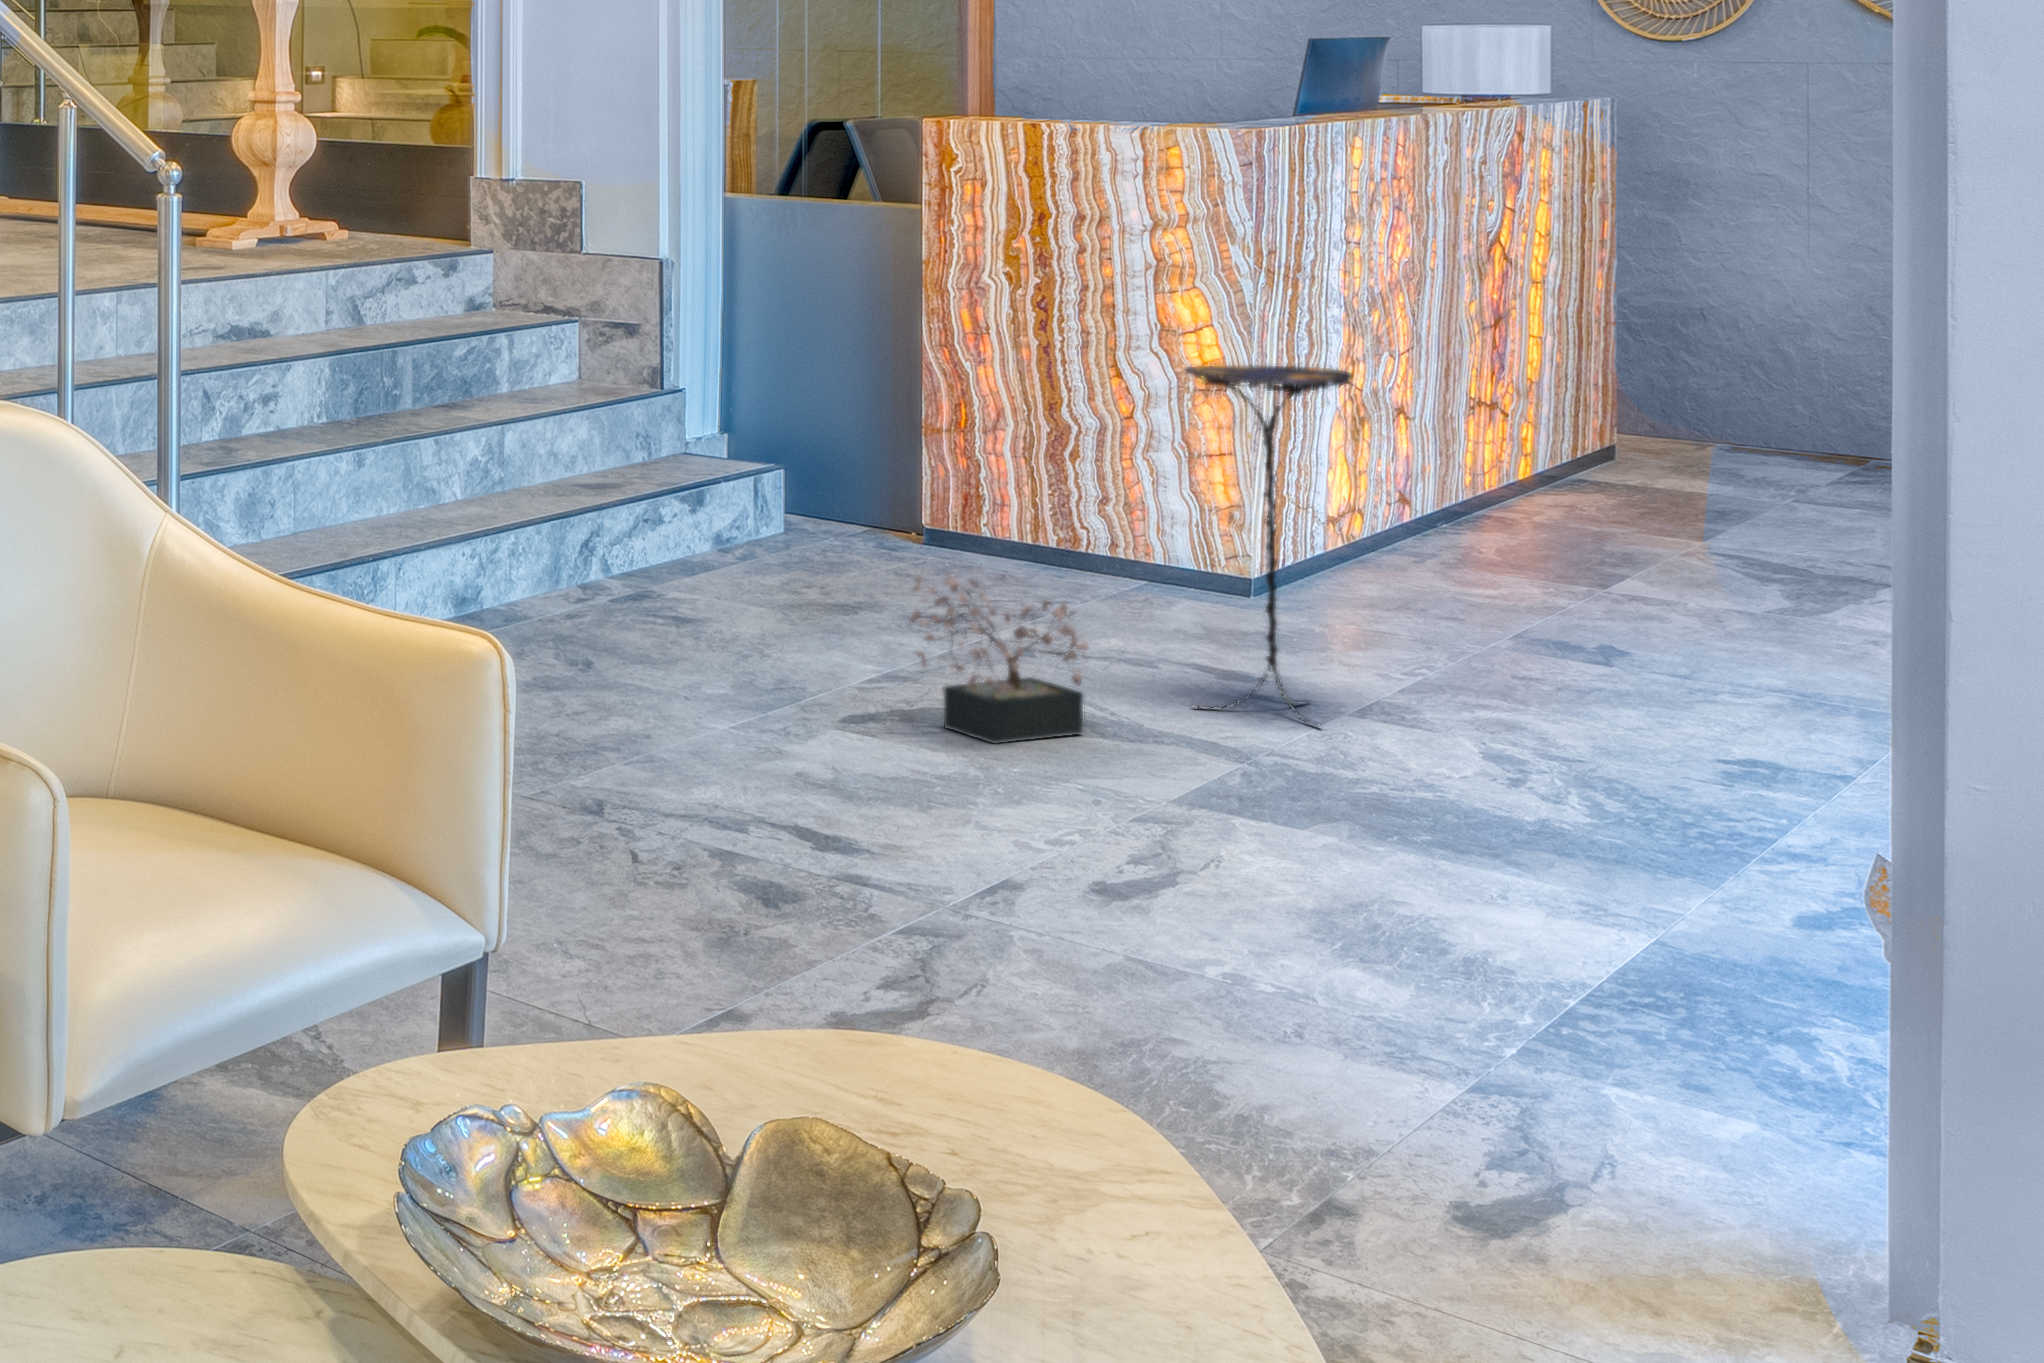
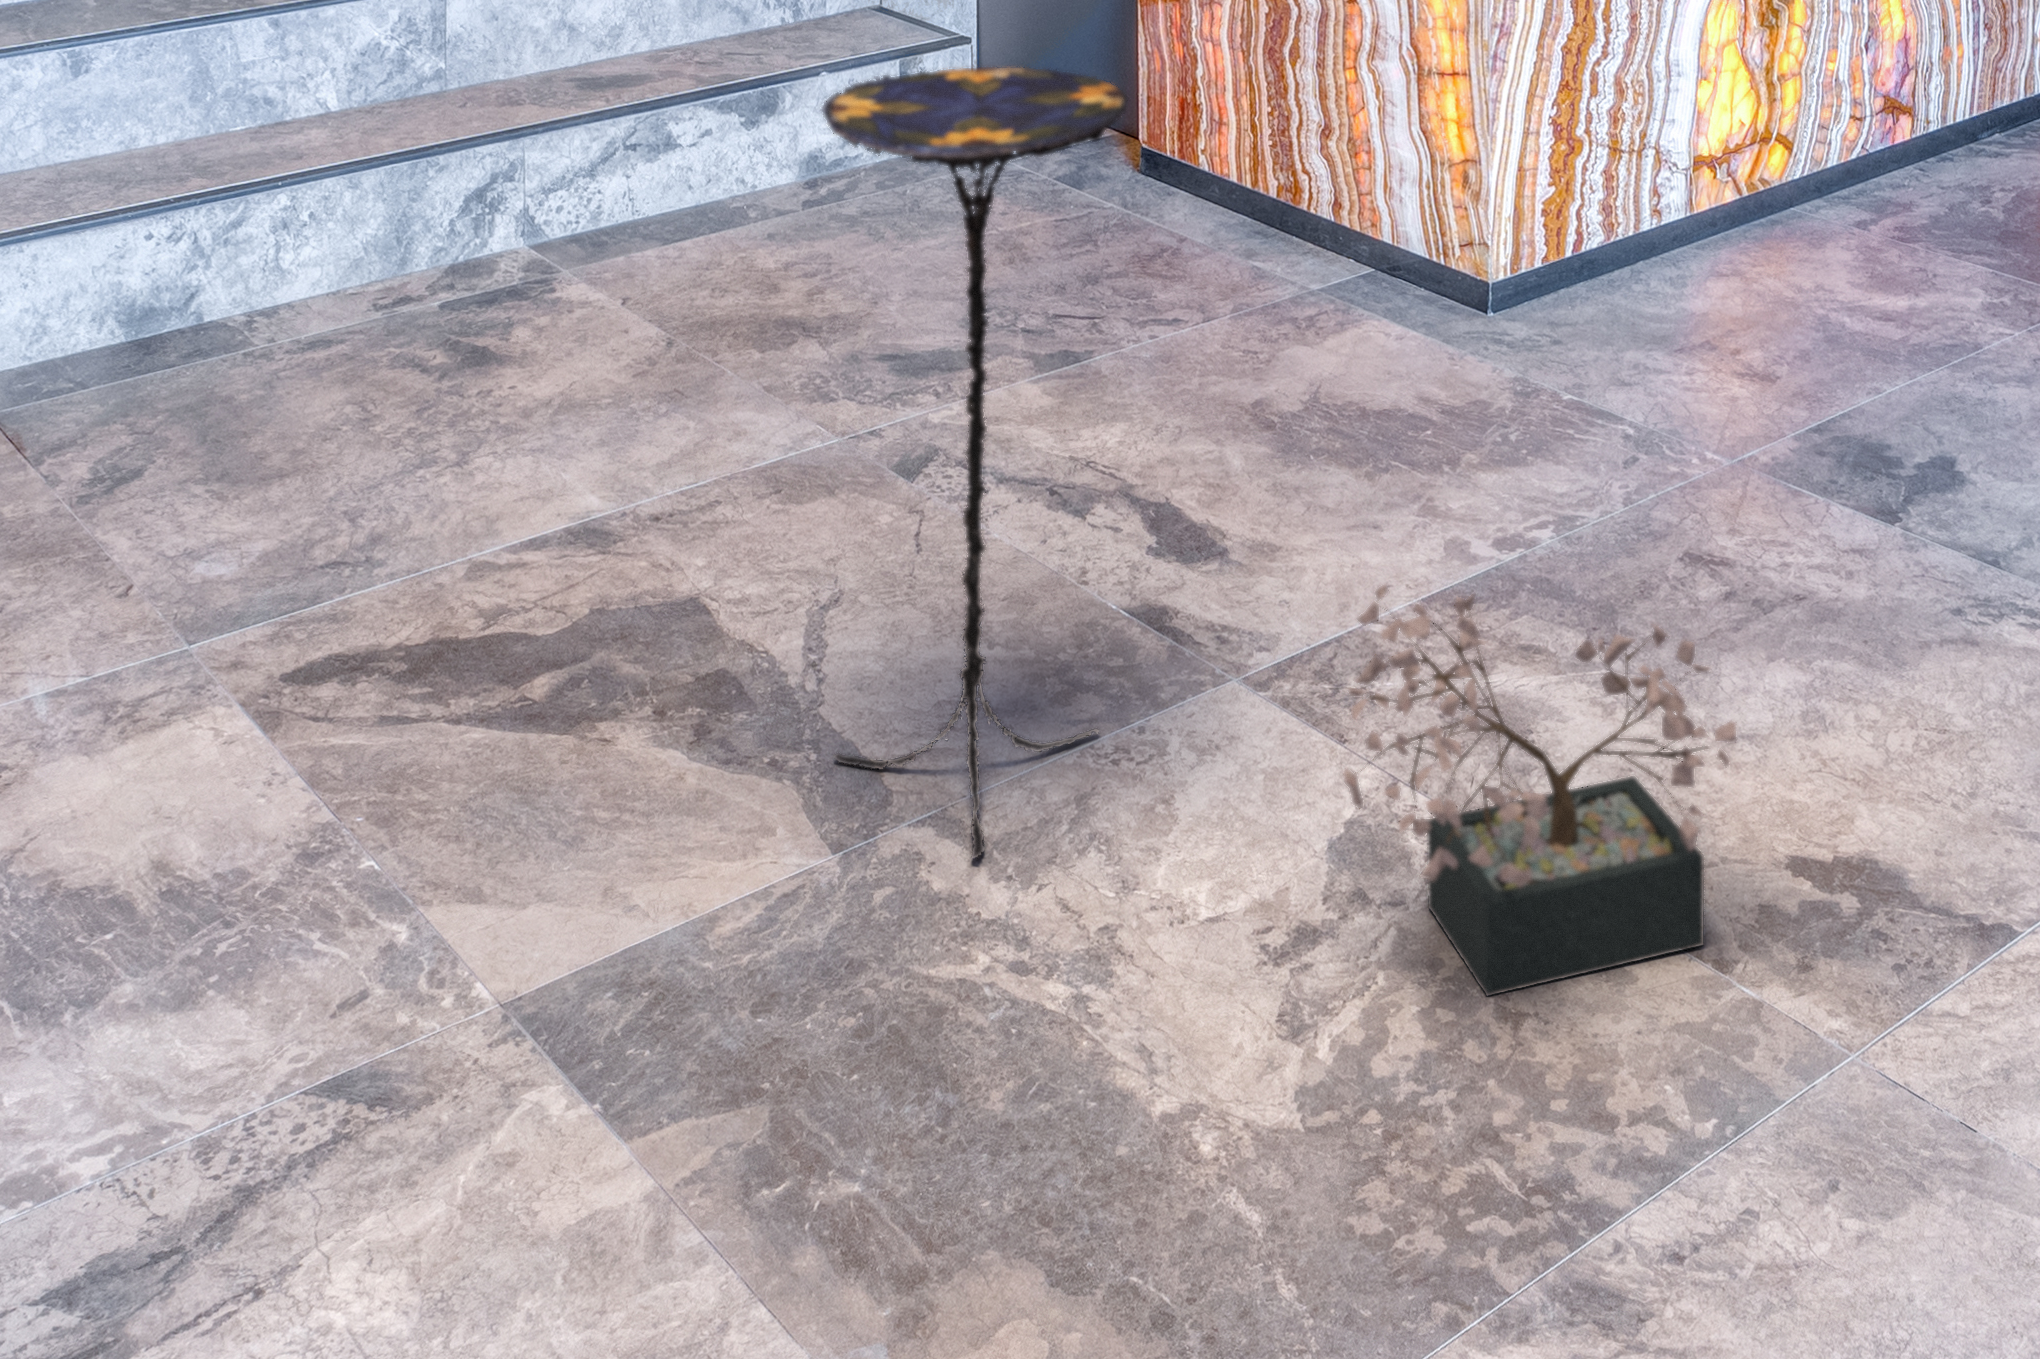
decorative plant: present [909,576,1088,744] -> present [1344,585,1736,996]

